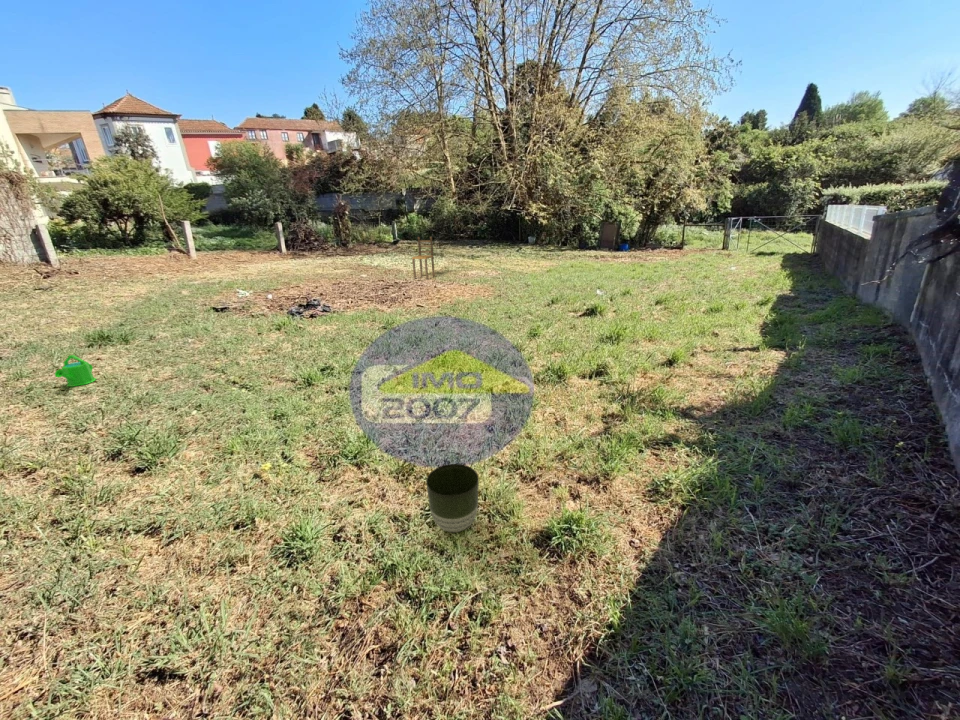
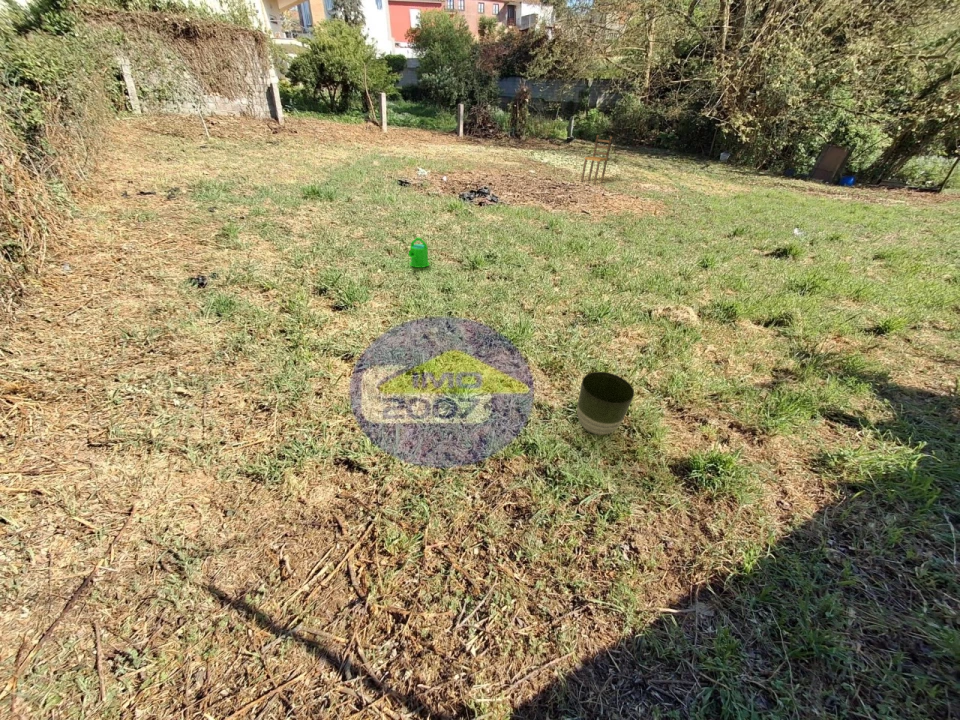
watering can: present [55,355,96,386] -> present [408,237,429,267]

